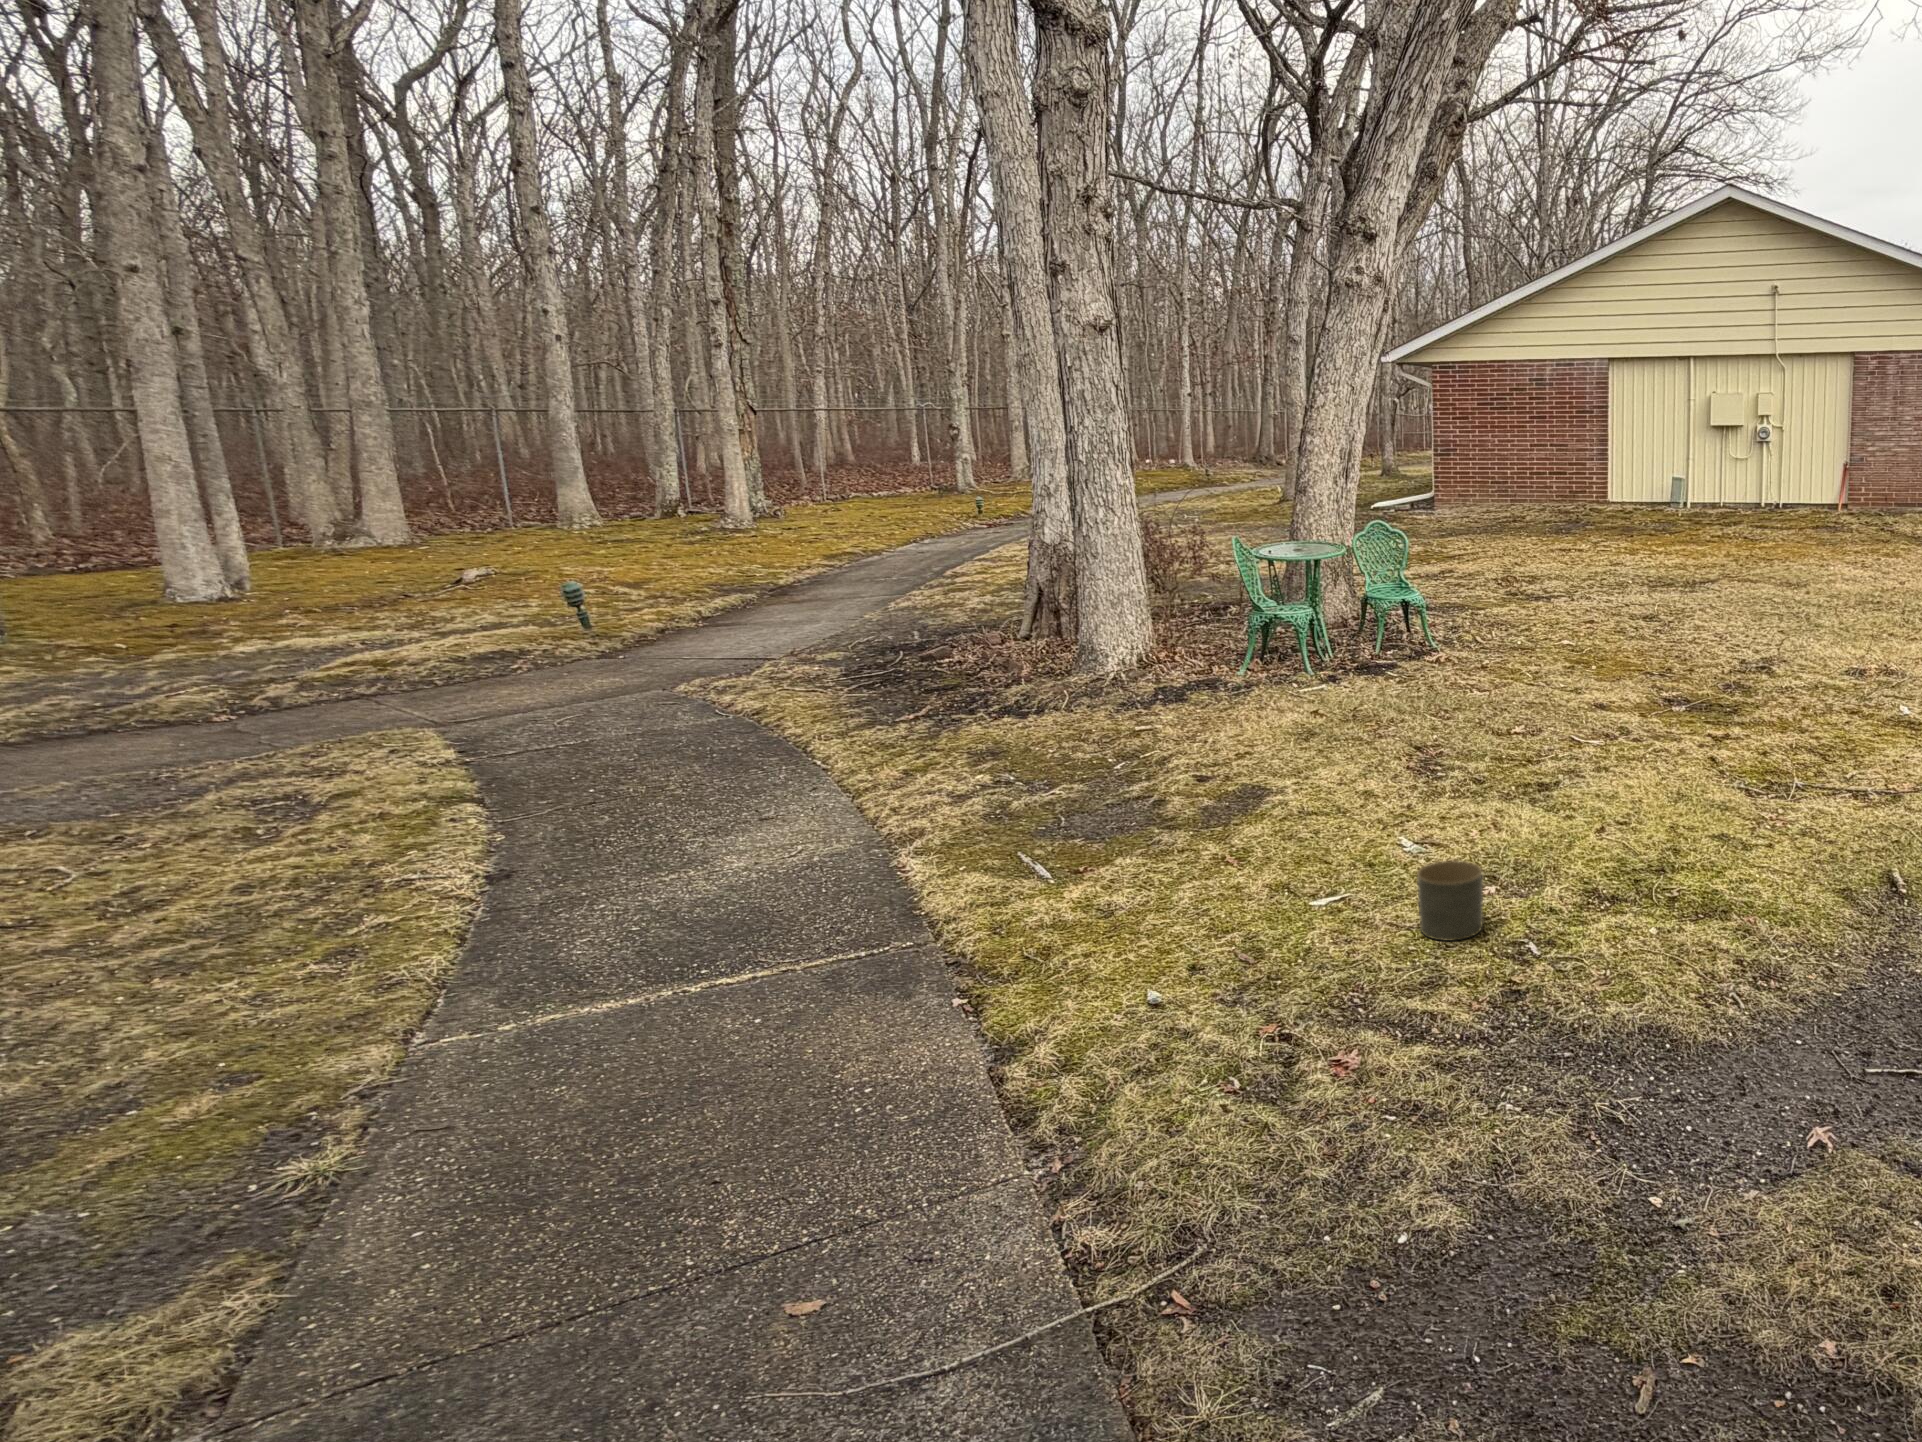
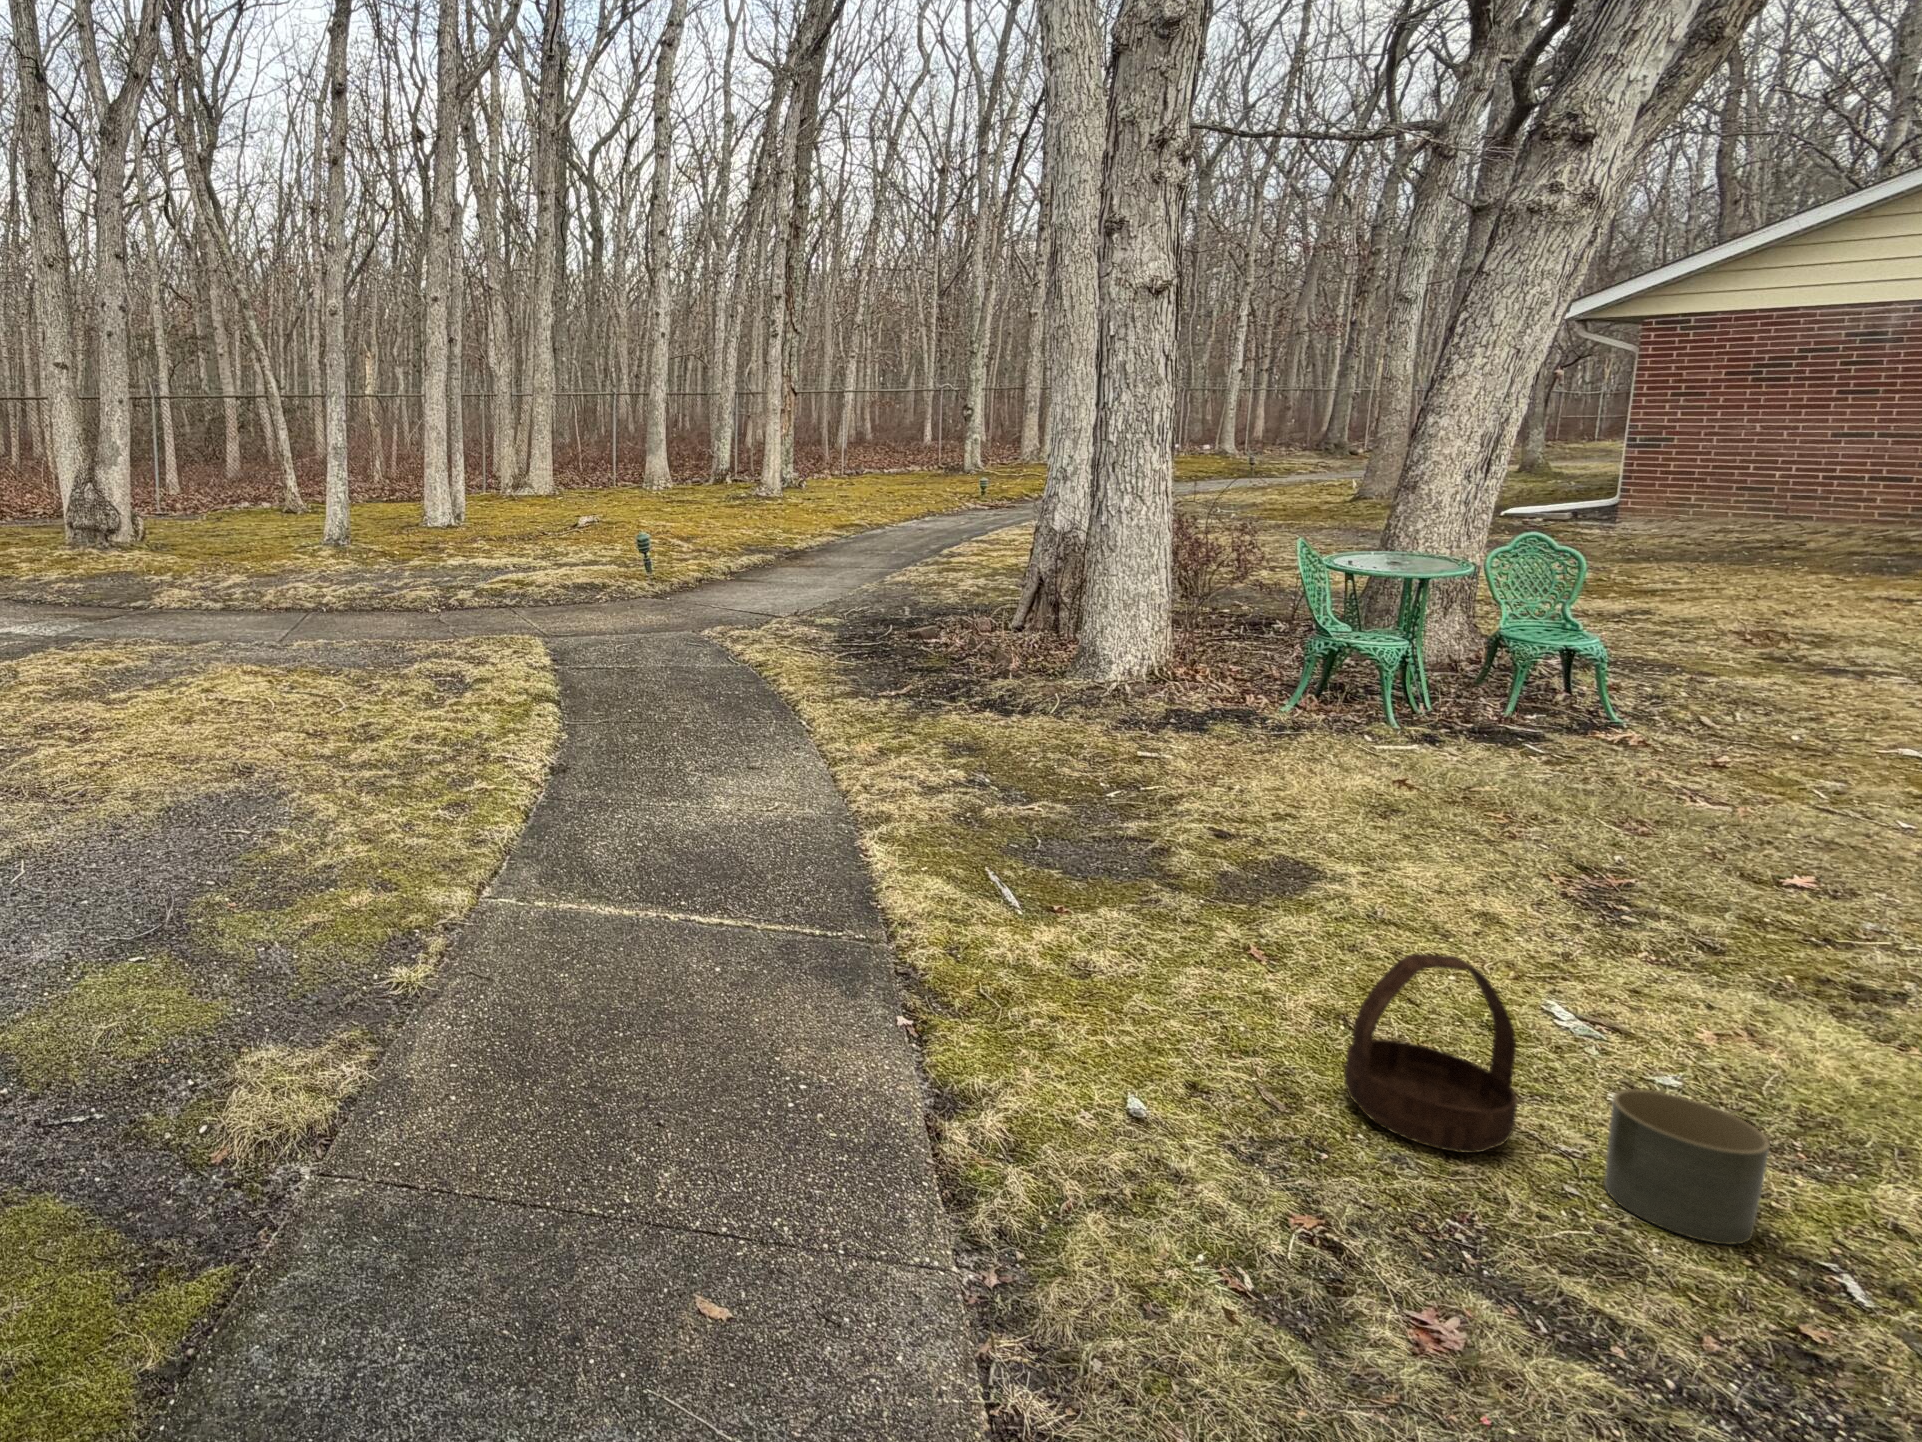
basket: none [1284,813,1376,945] -> present [1344,954,1518,1153]

